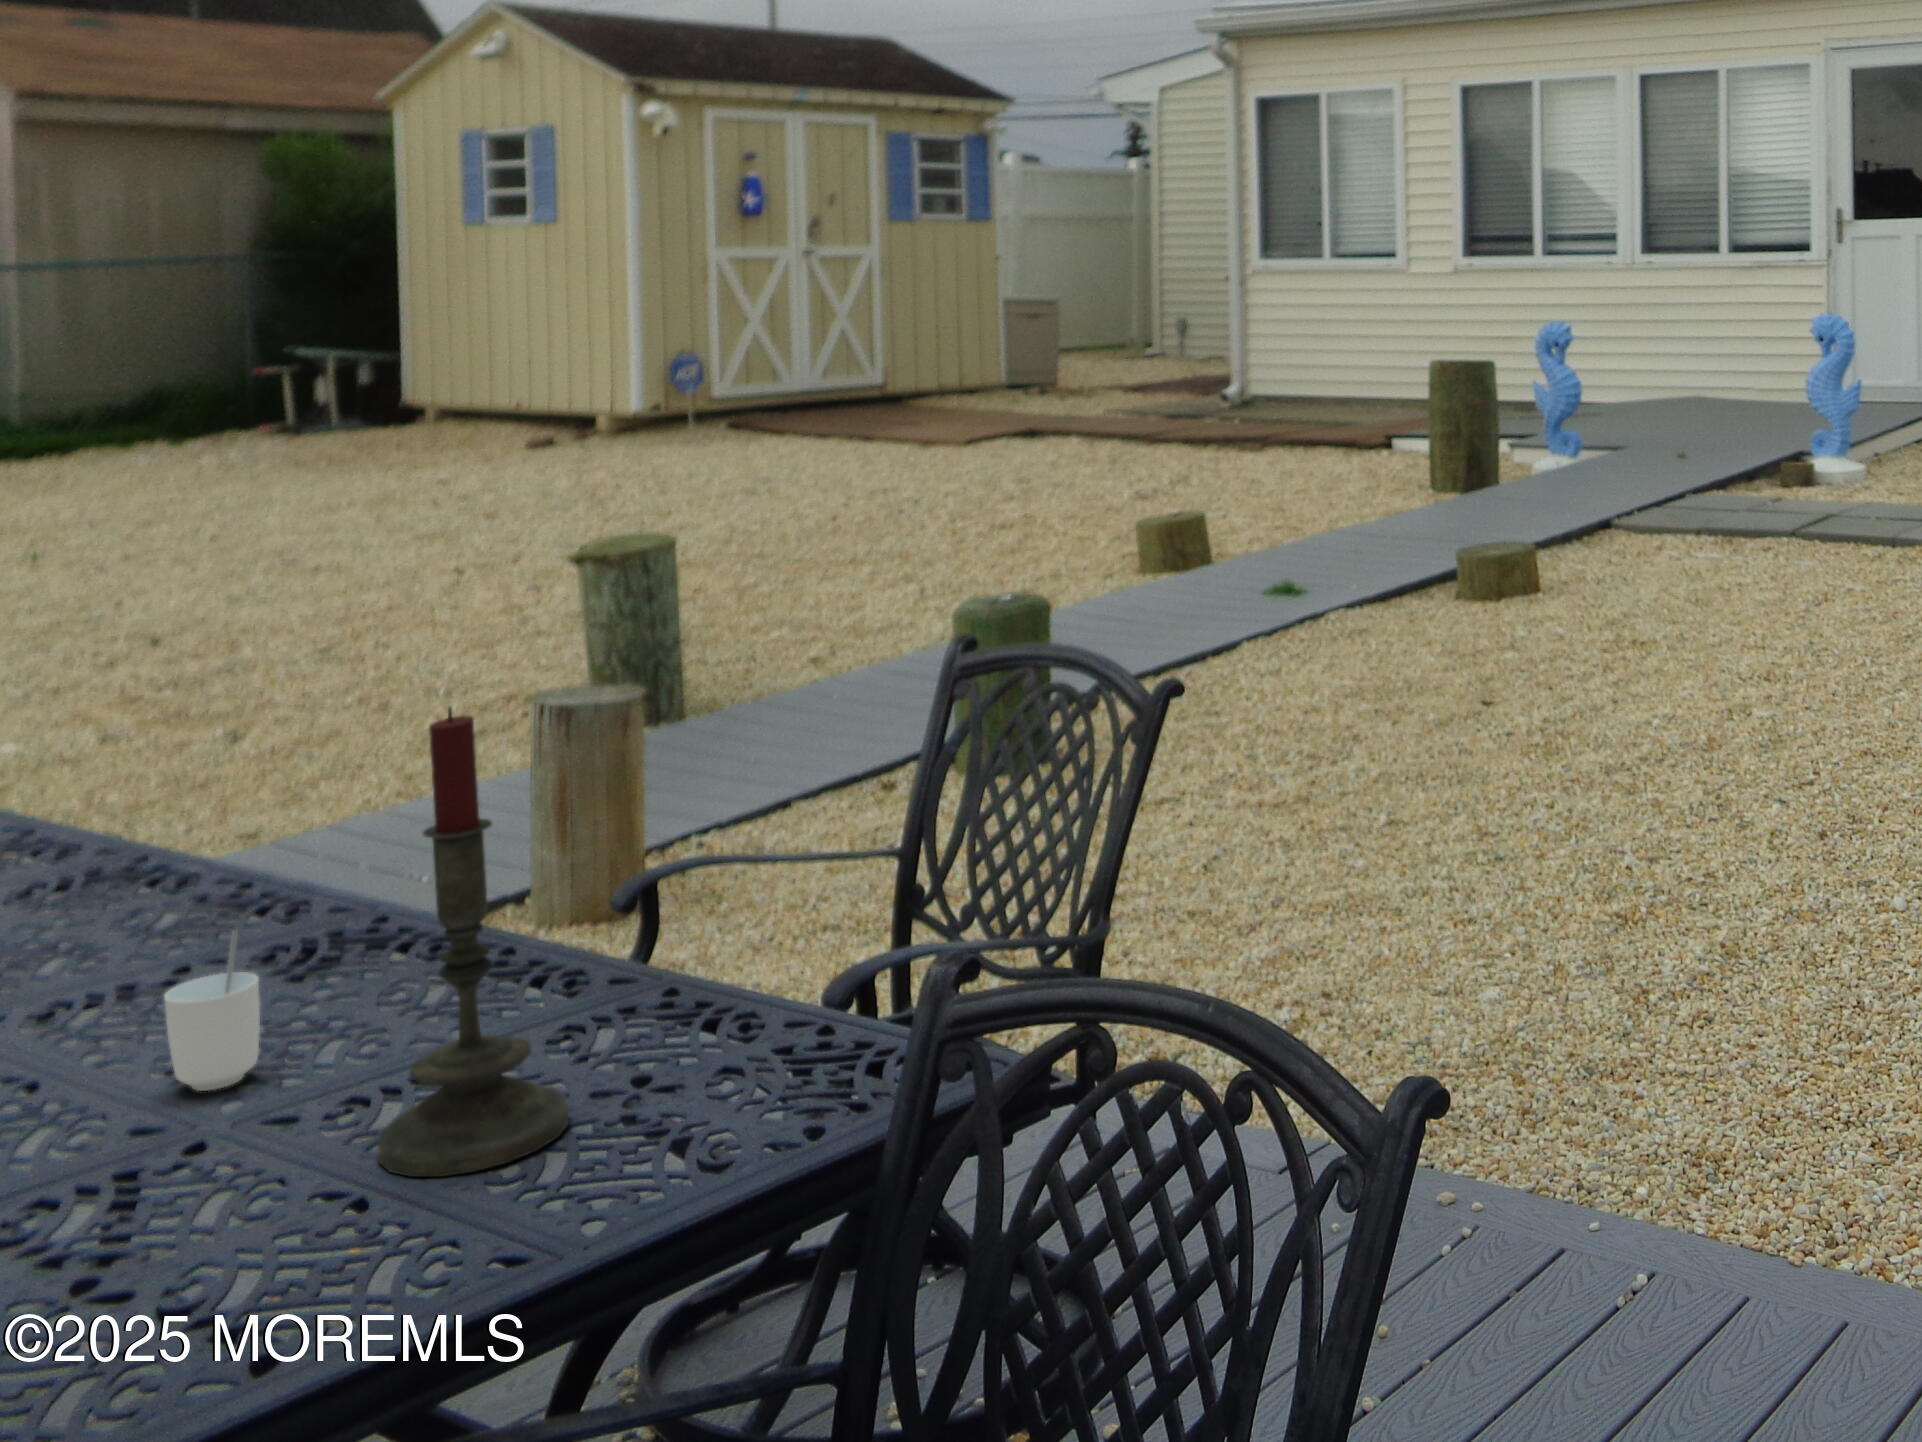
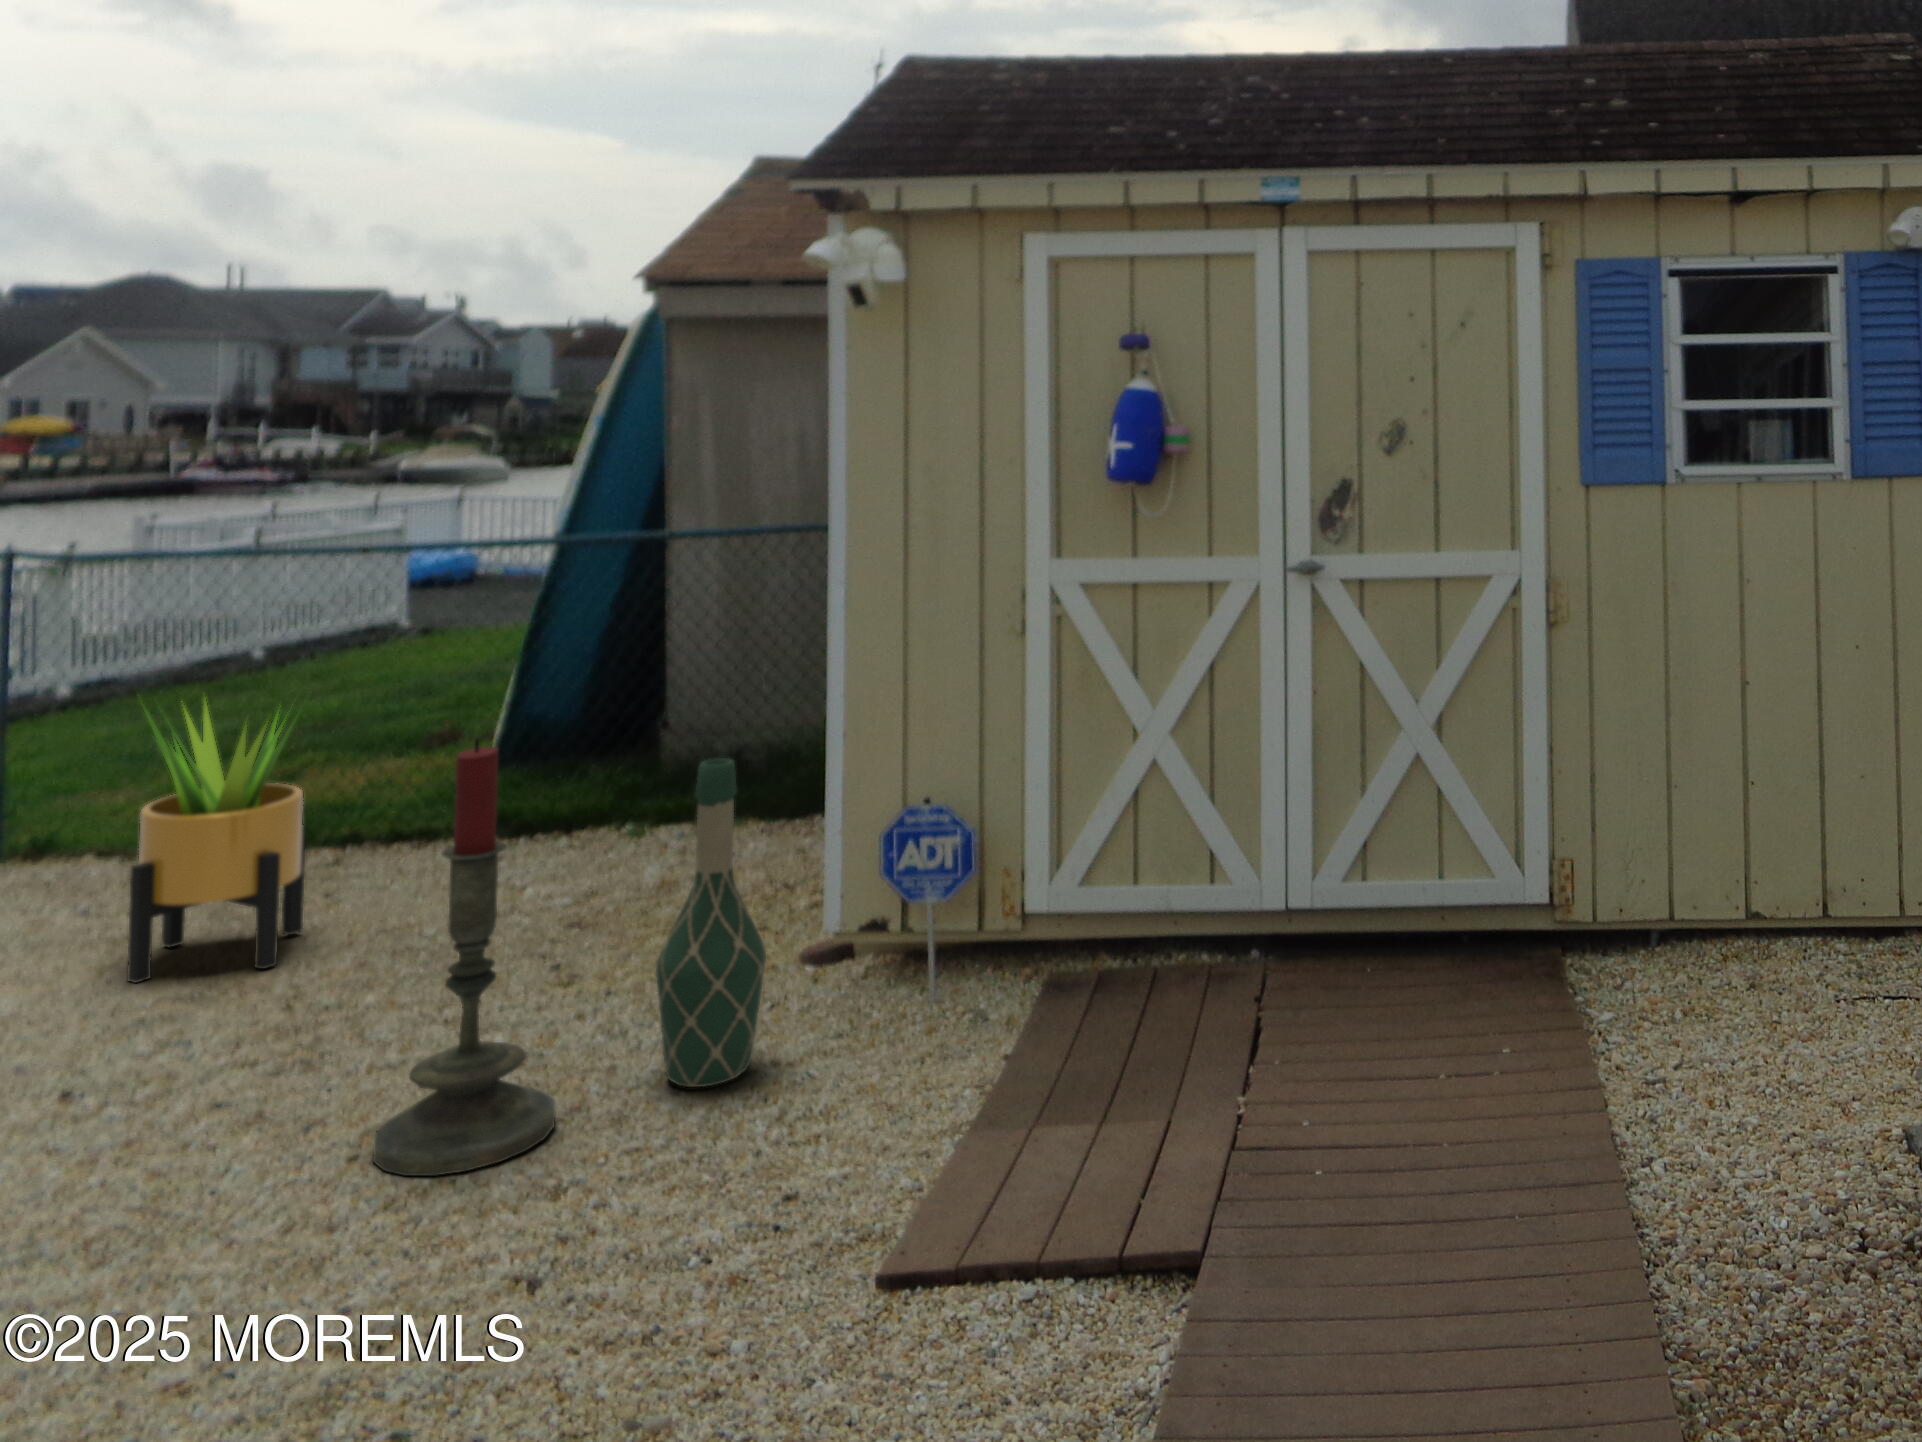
potted plant: none [115,660,313,986] -> present [127,703,306,983]
wine bottle: none [667,723,786,1083] -> present [656,758,766,1087]
cup: present [164,930,260,1091] -> none [168,936,261,1088]

